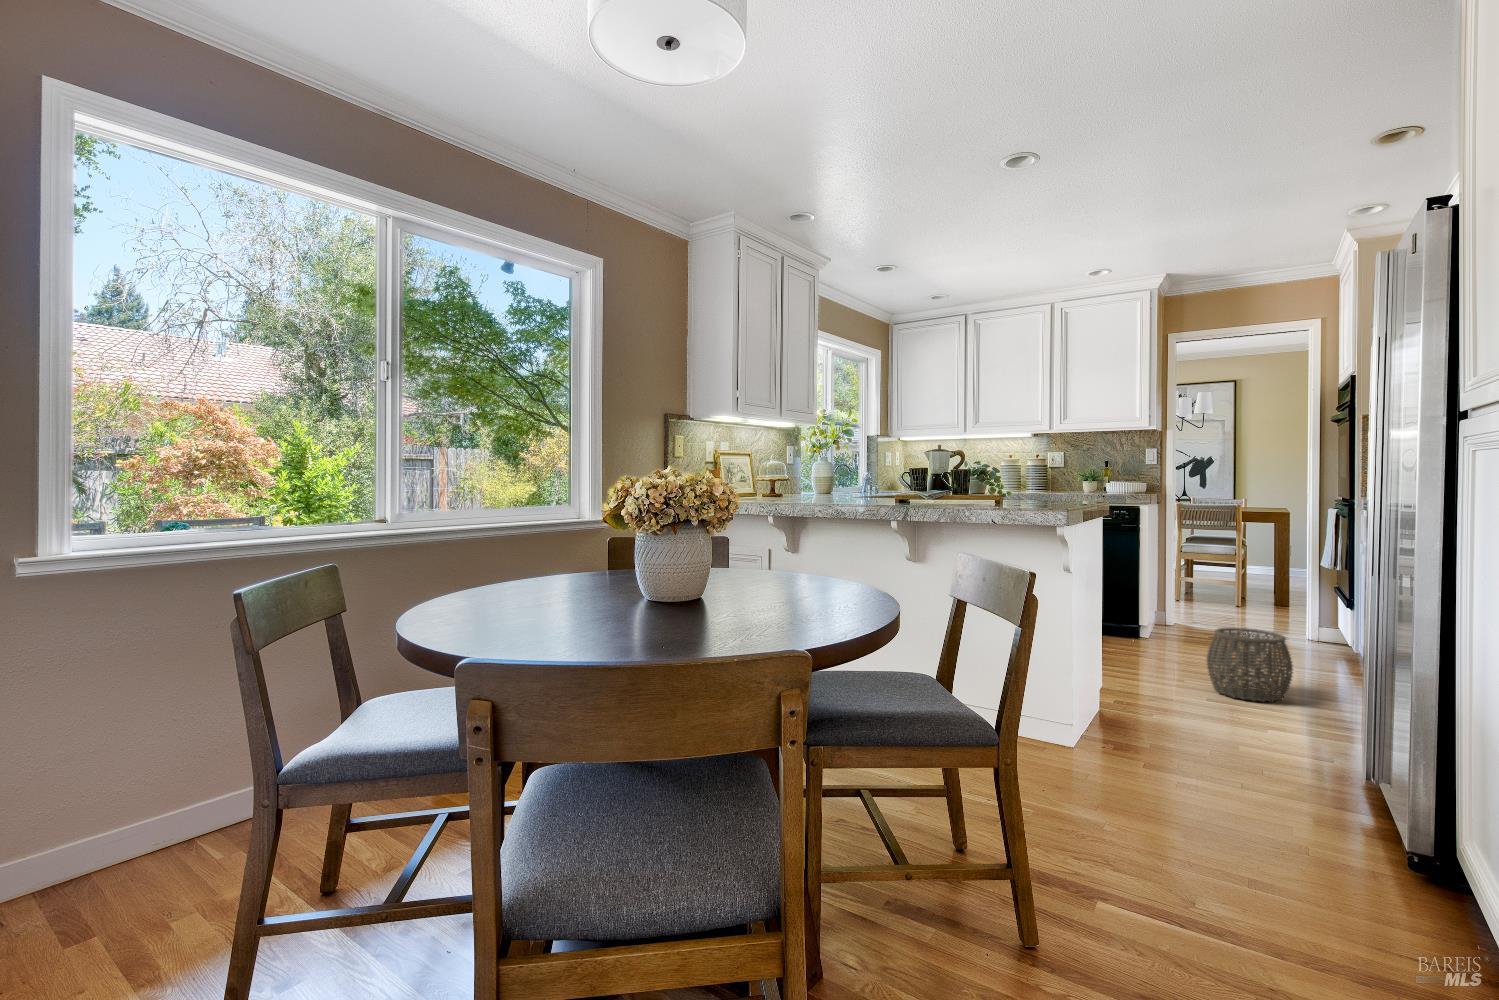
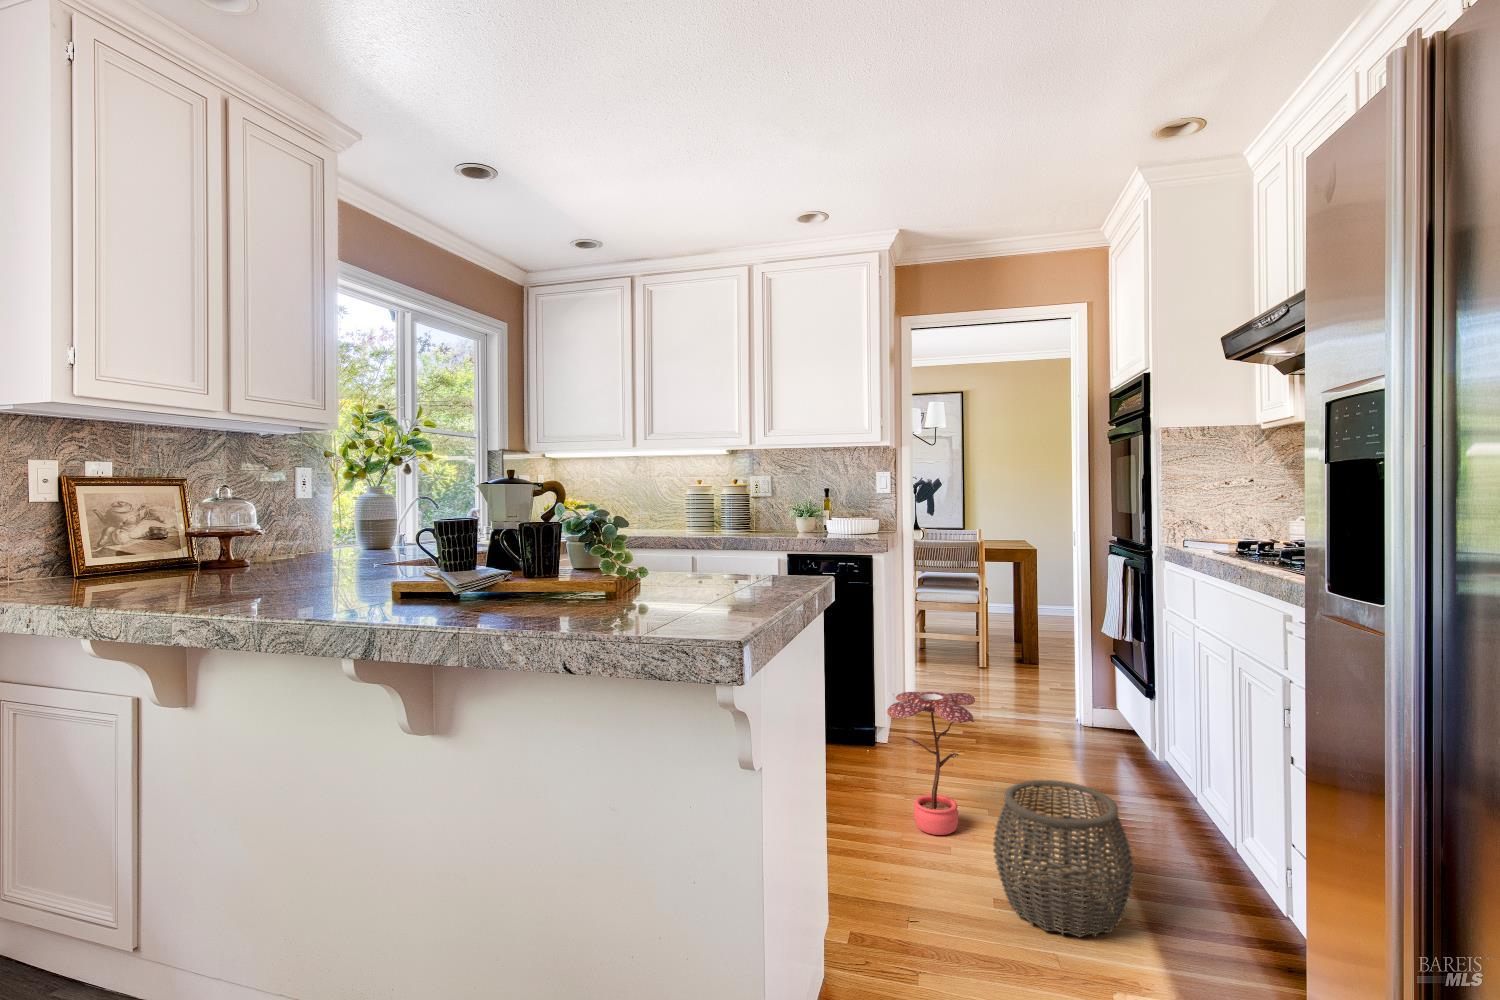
potted plant: none [1144,585,1206,668] -> present [887,692,975,835]

